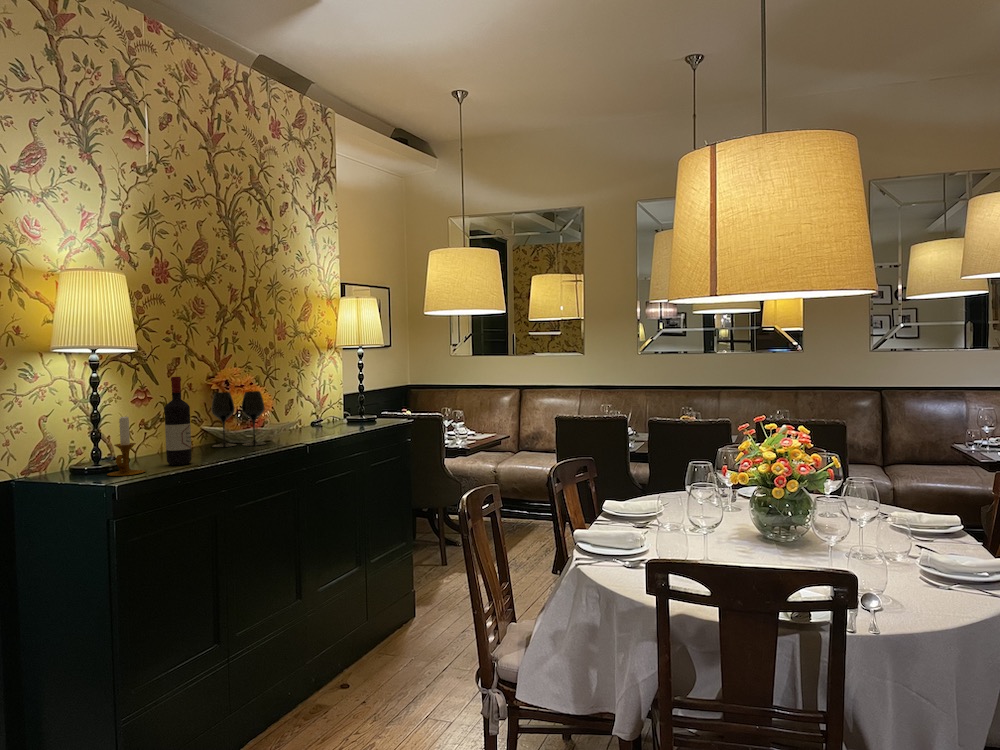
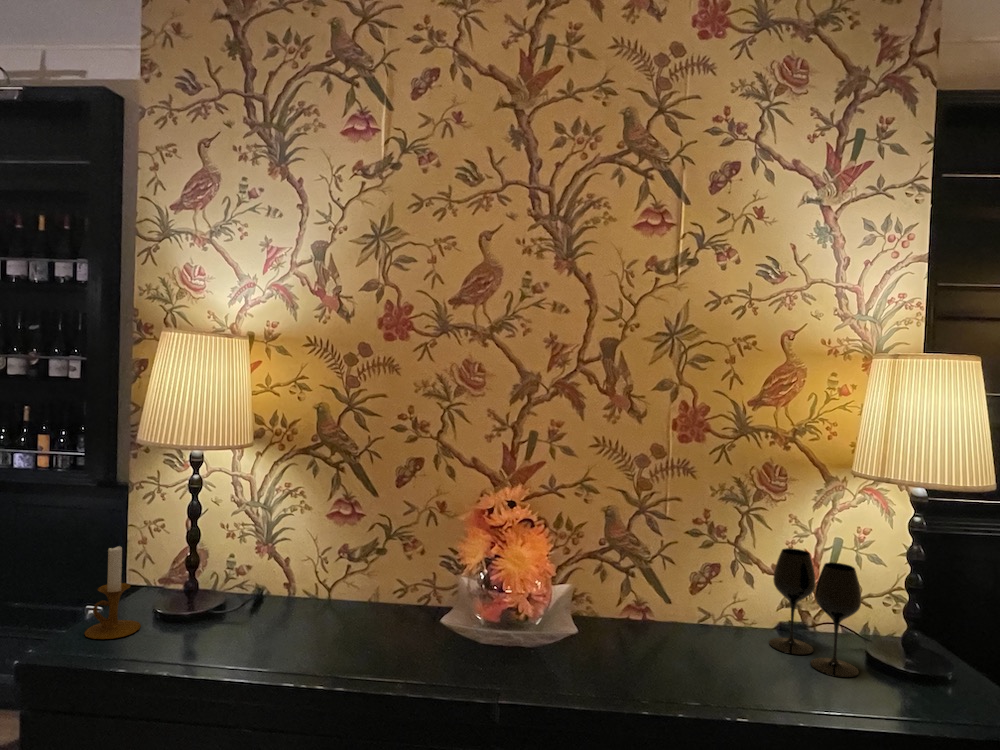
wine bottle: present [164,377,191,465] -> none [177,500,221,648]
wine glass: present [211,391,266,447] -> present [769,548,861,677]

